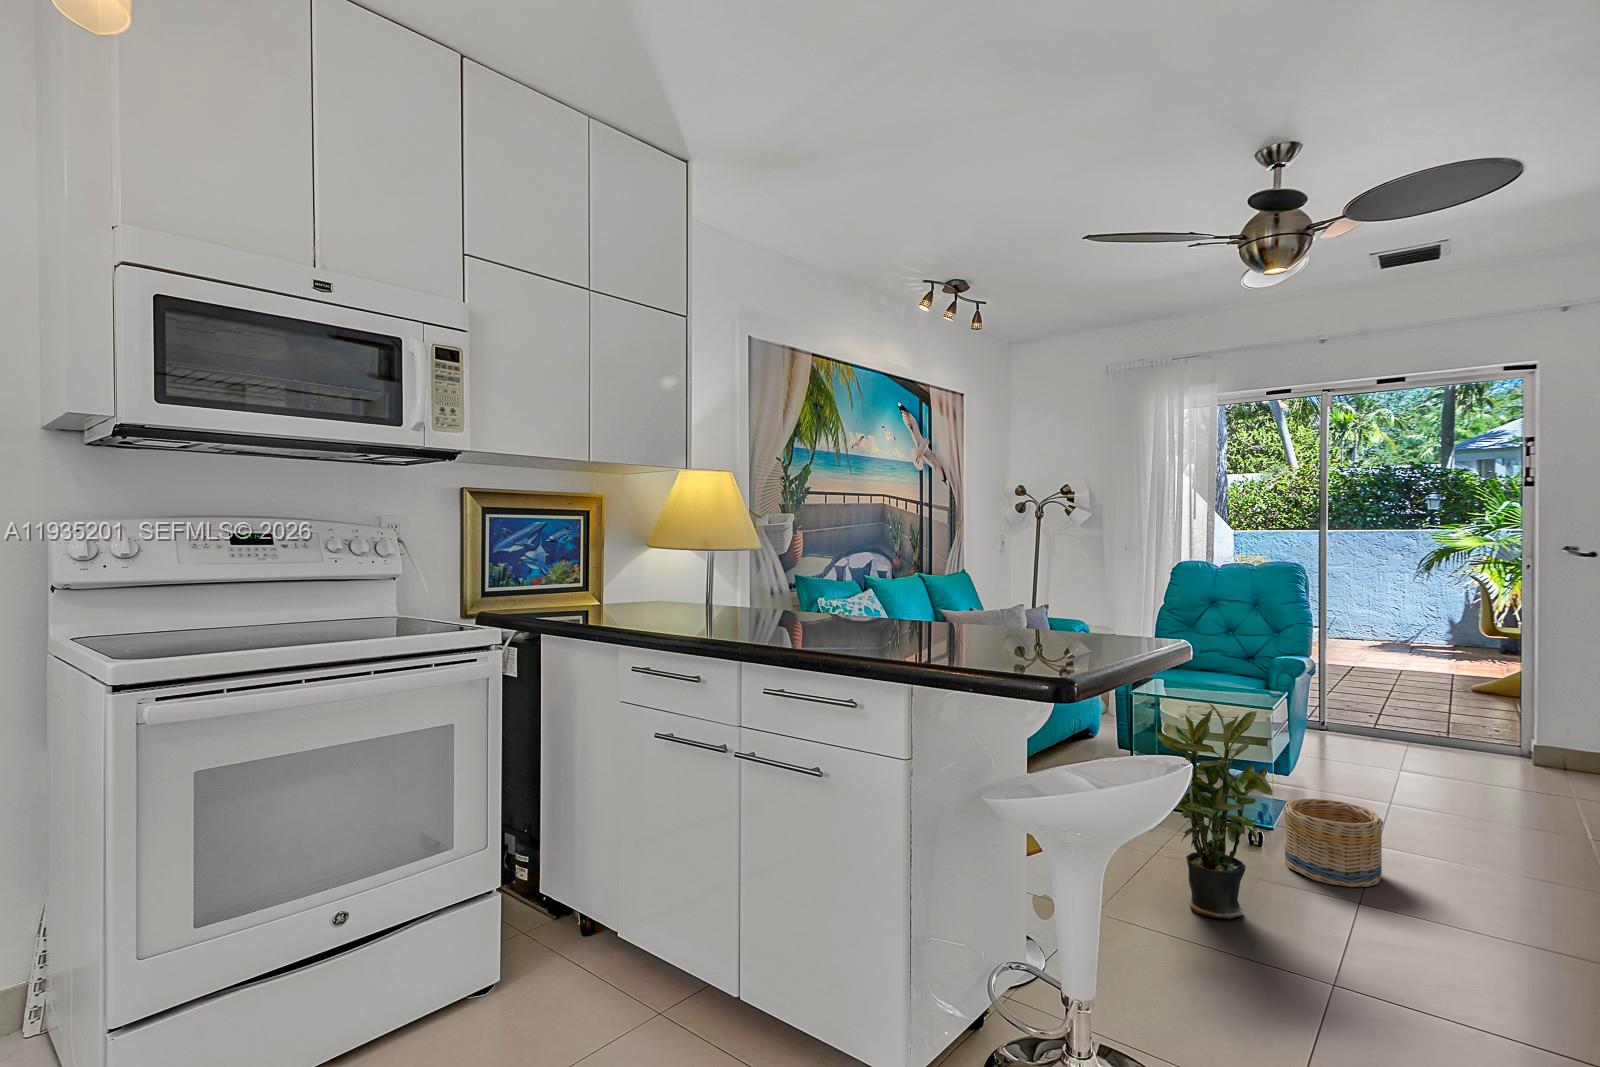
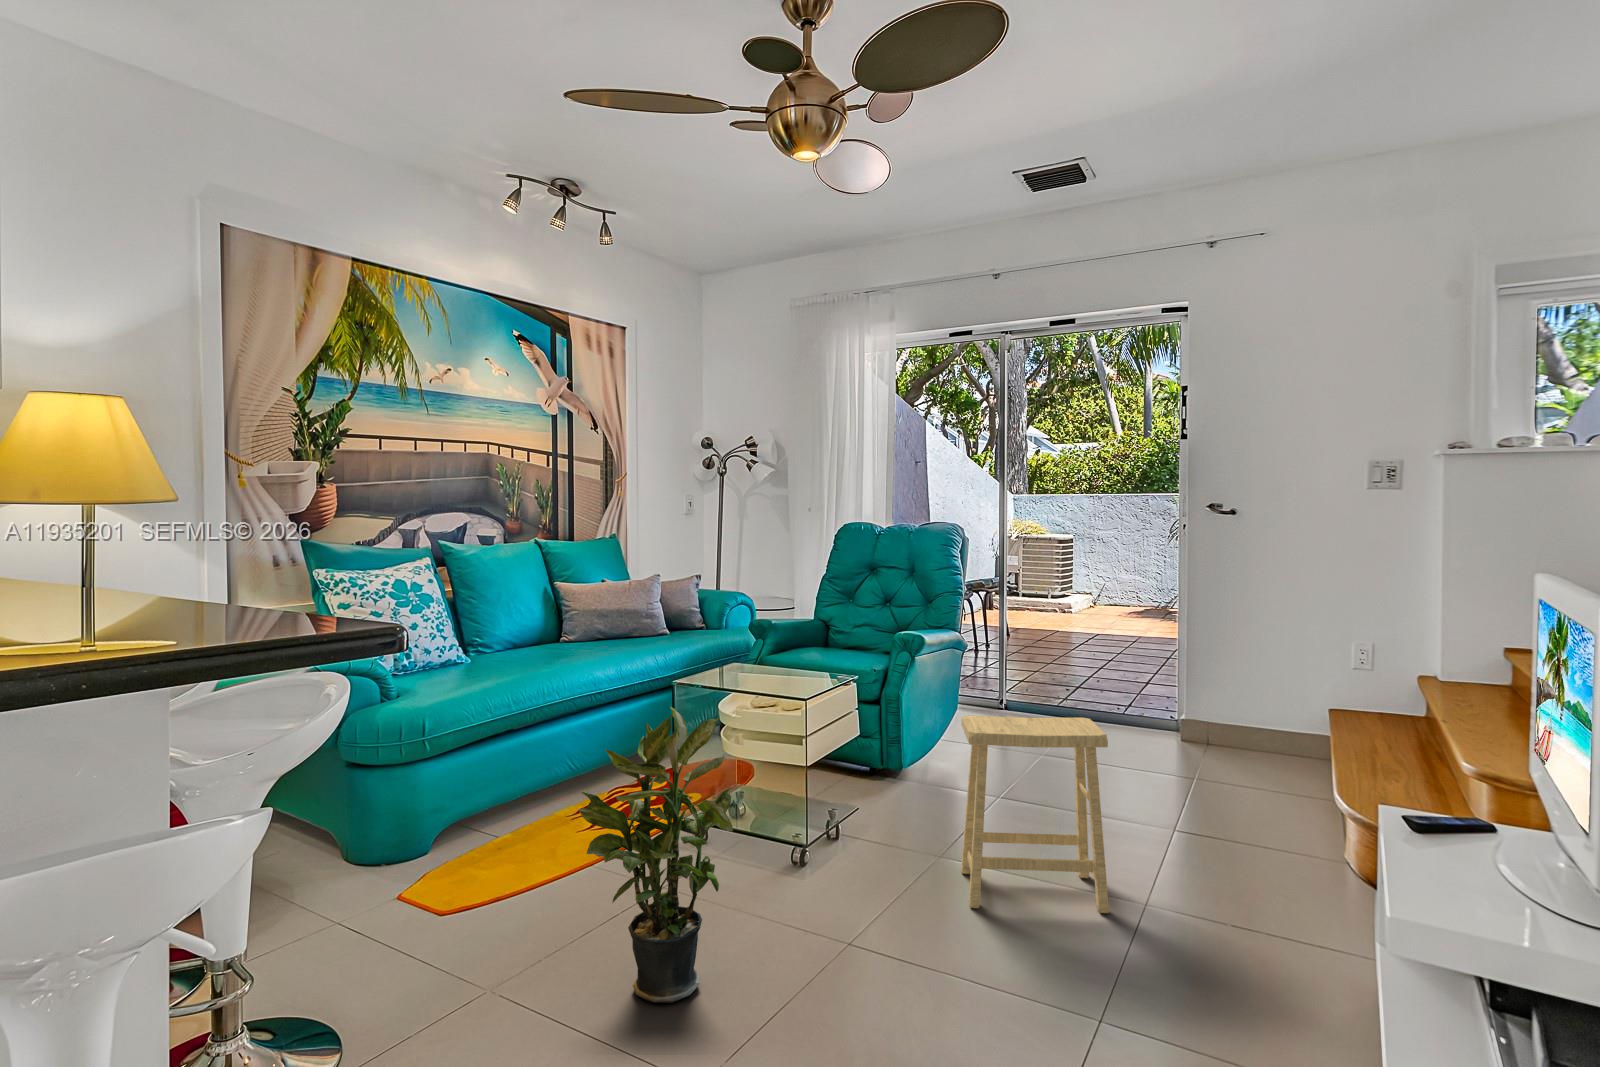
footstool: none [1394,725,1555,892] -> present [961,715,1109,913]
basket: present [1283,799,1383,887] -> none [816,810,922,928]

